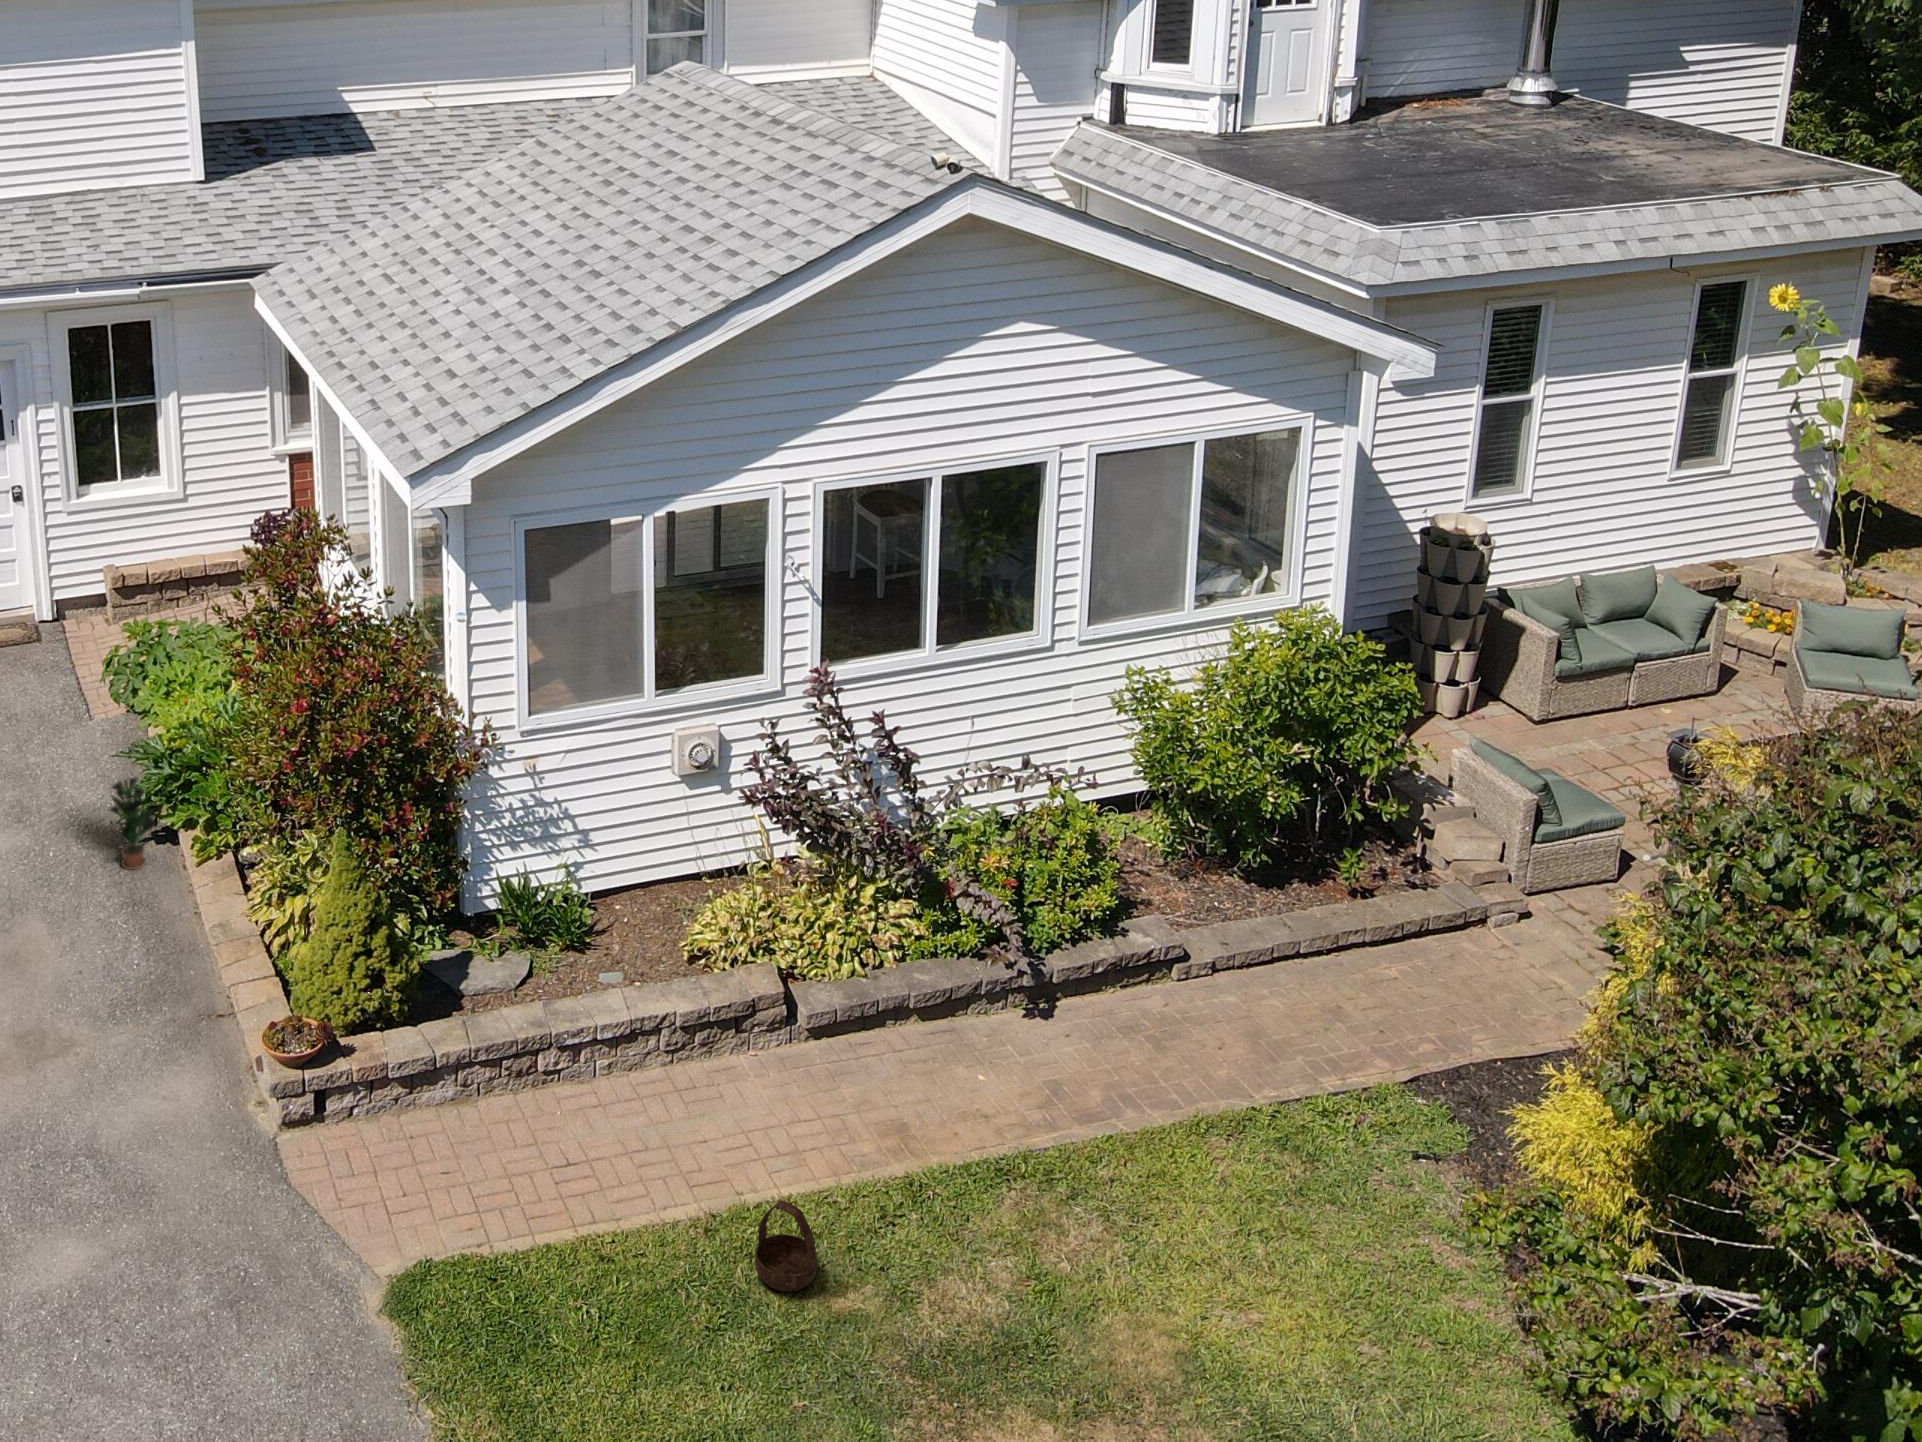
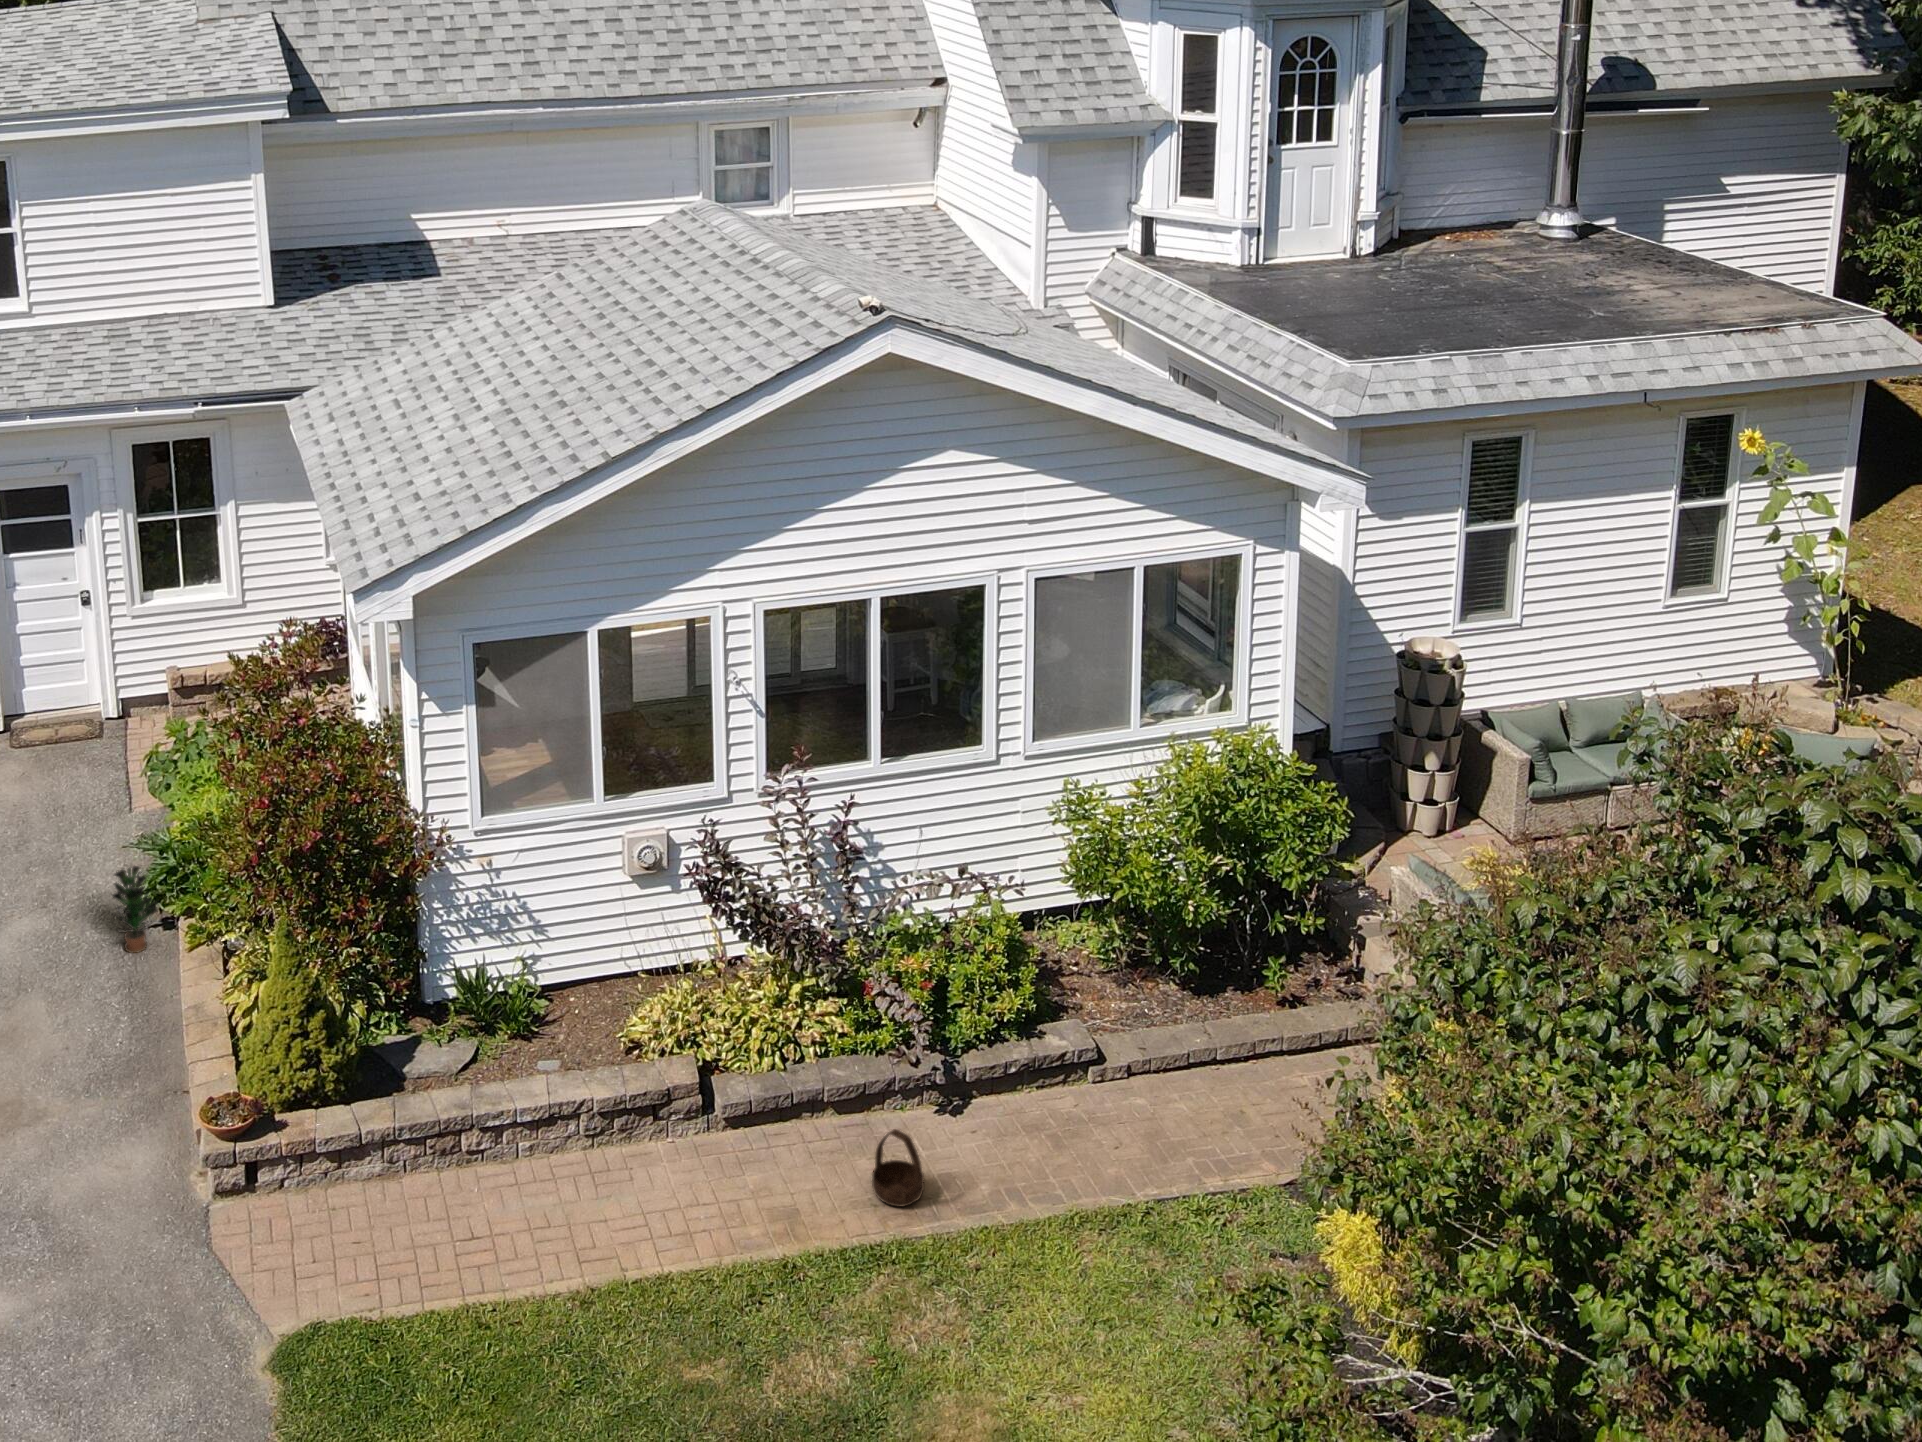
basket: present [755,1201,817,1292] -> present [872,1129,924,1207]

